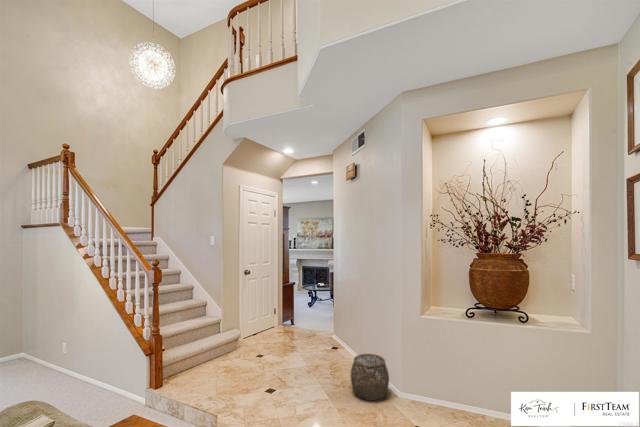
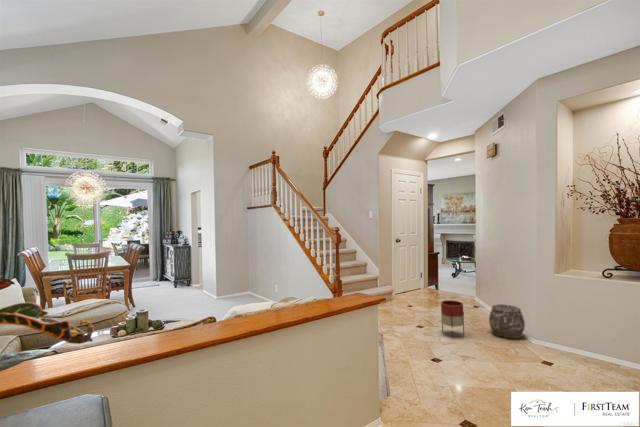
planter: none [295,358,323,415] -> present [441,300,464,338]

